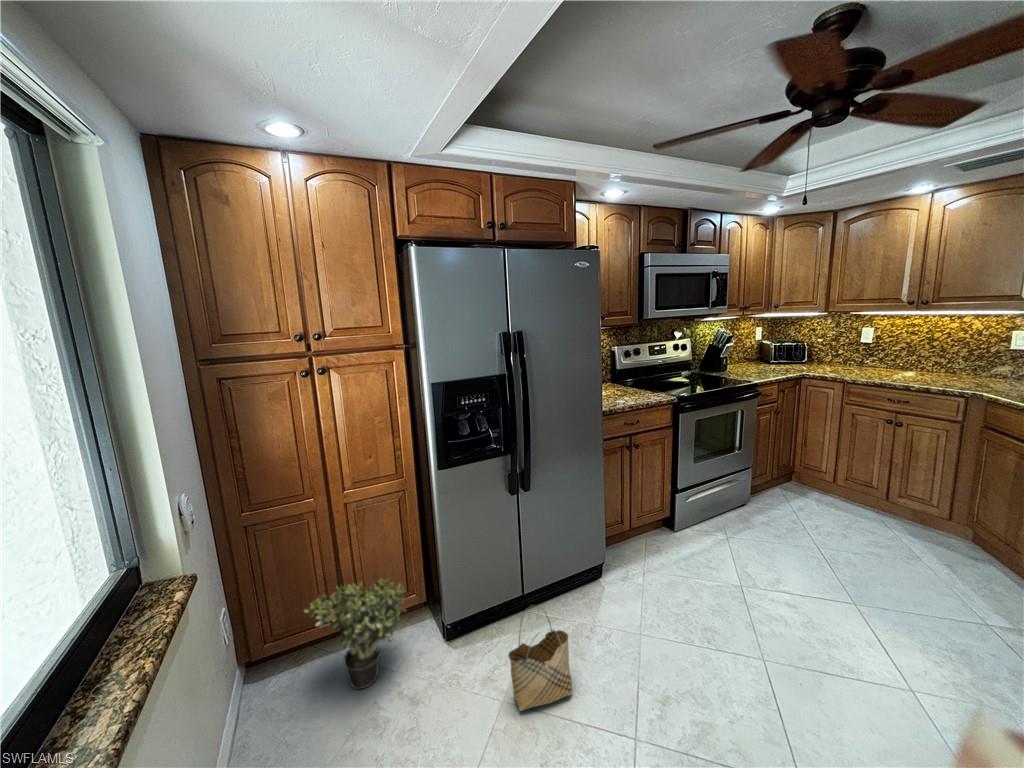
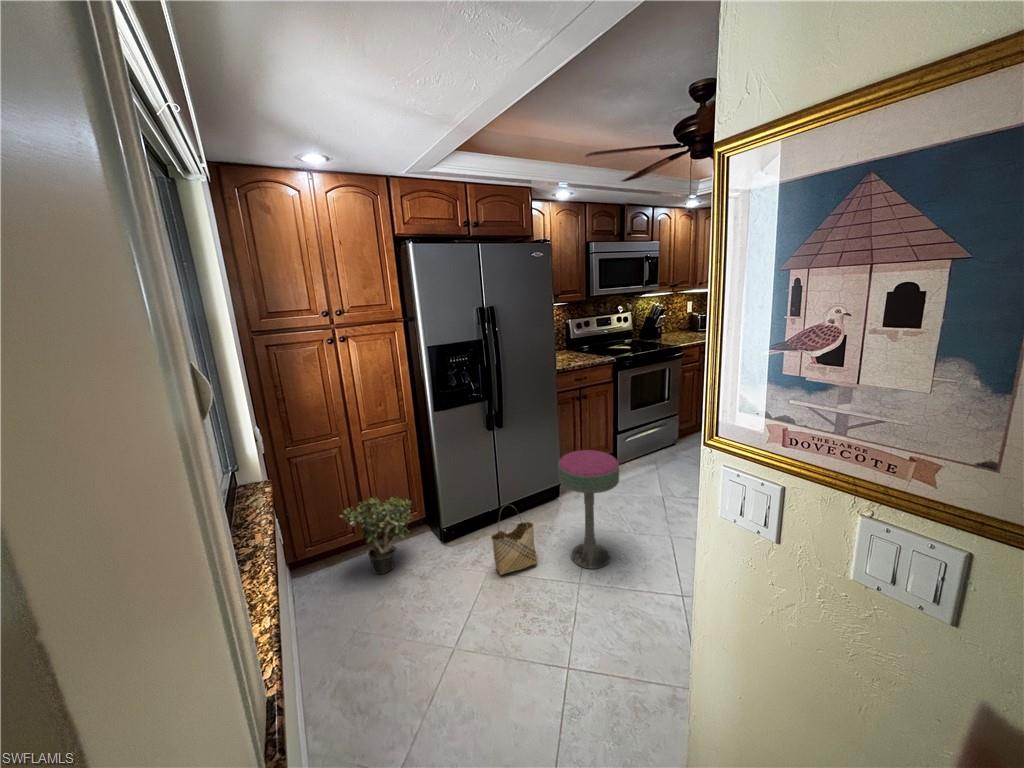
bar stool: none [606,533,697,713] -> present [558,450,619,569]

